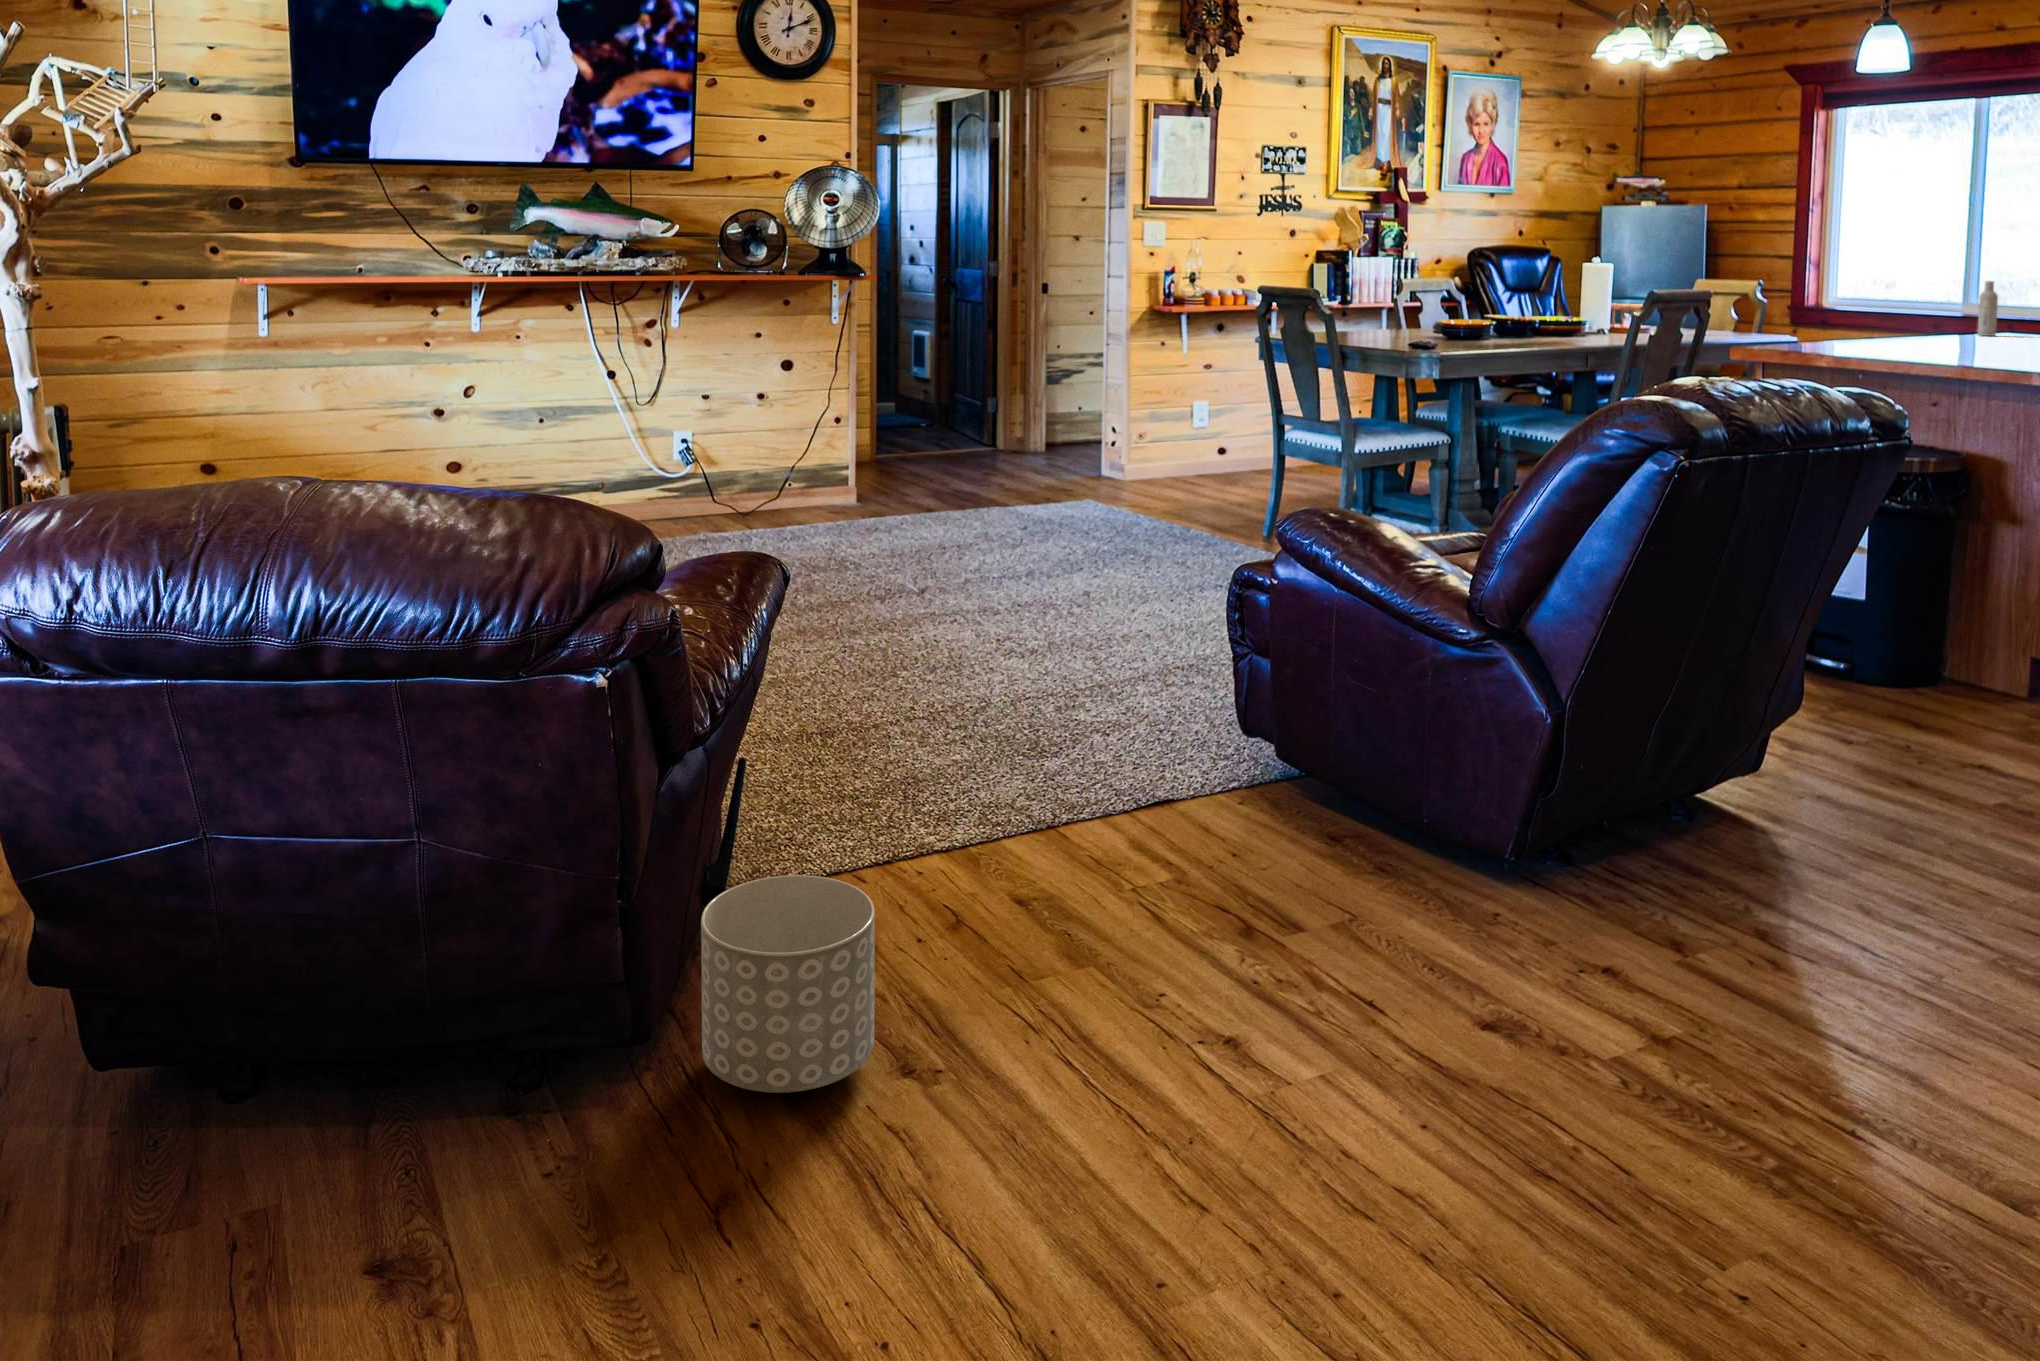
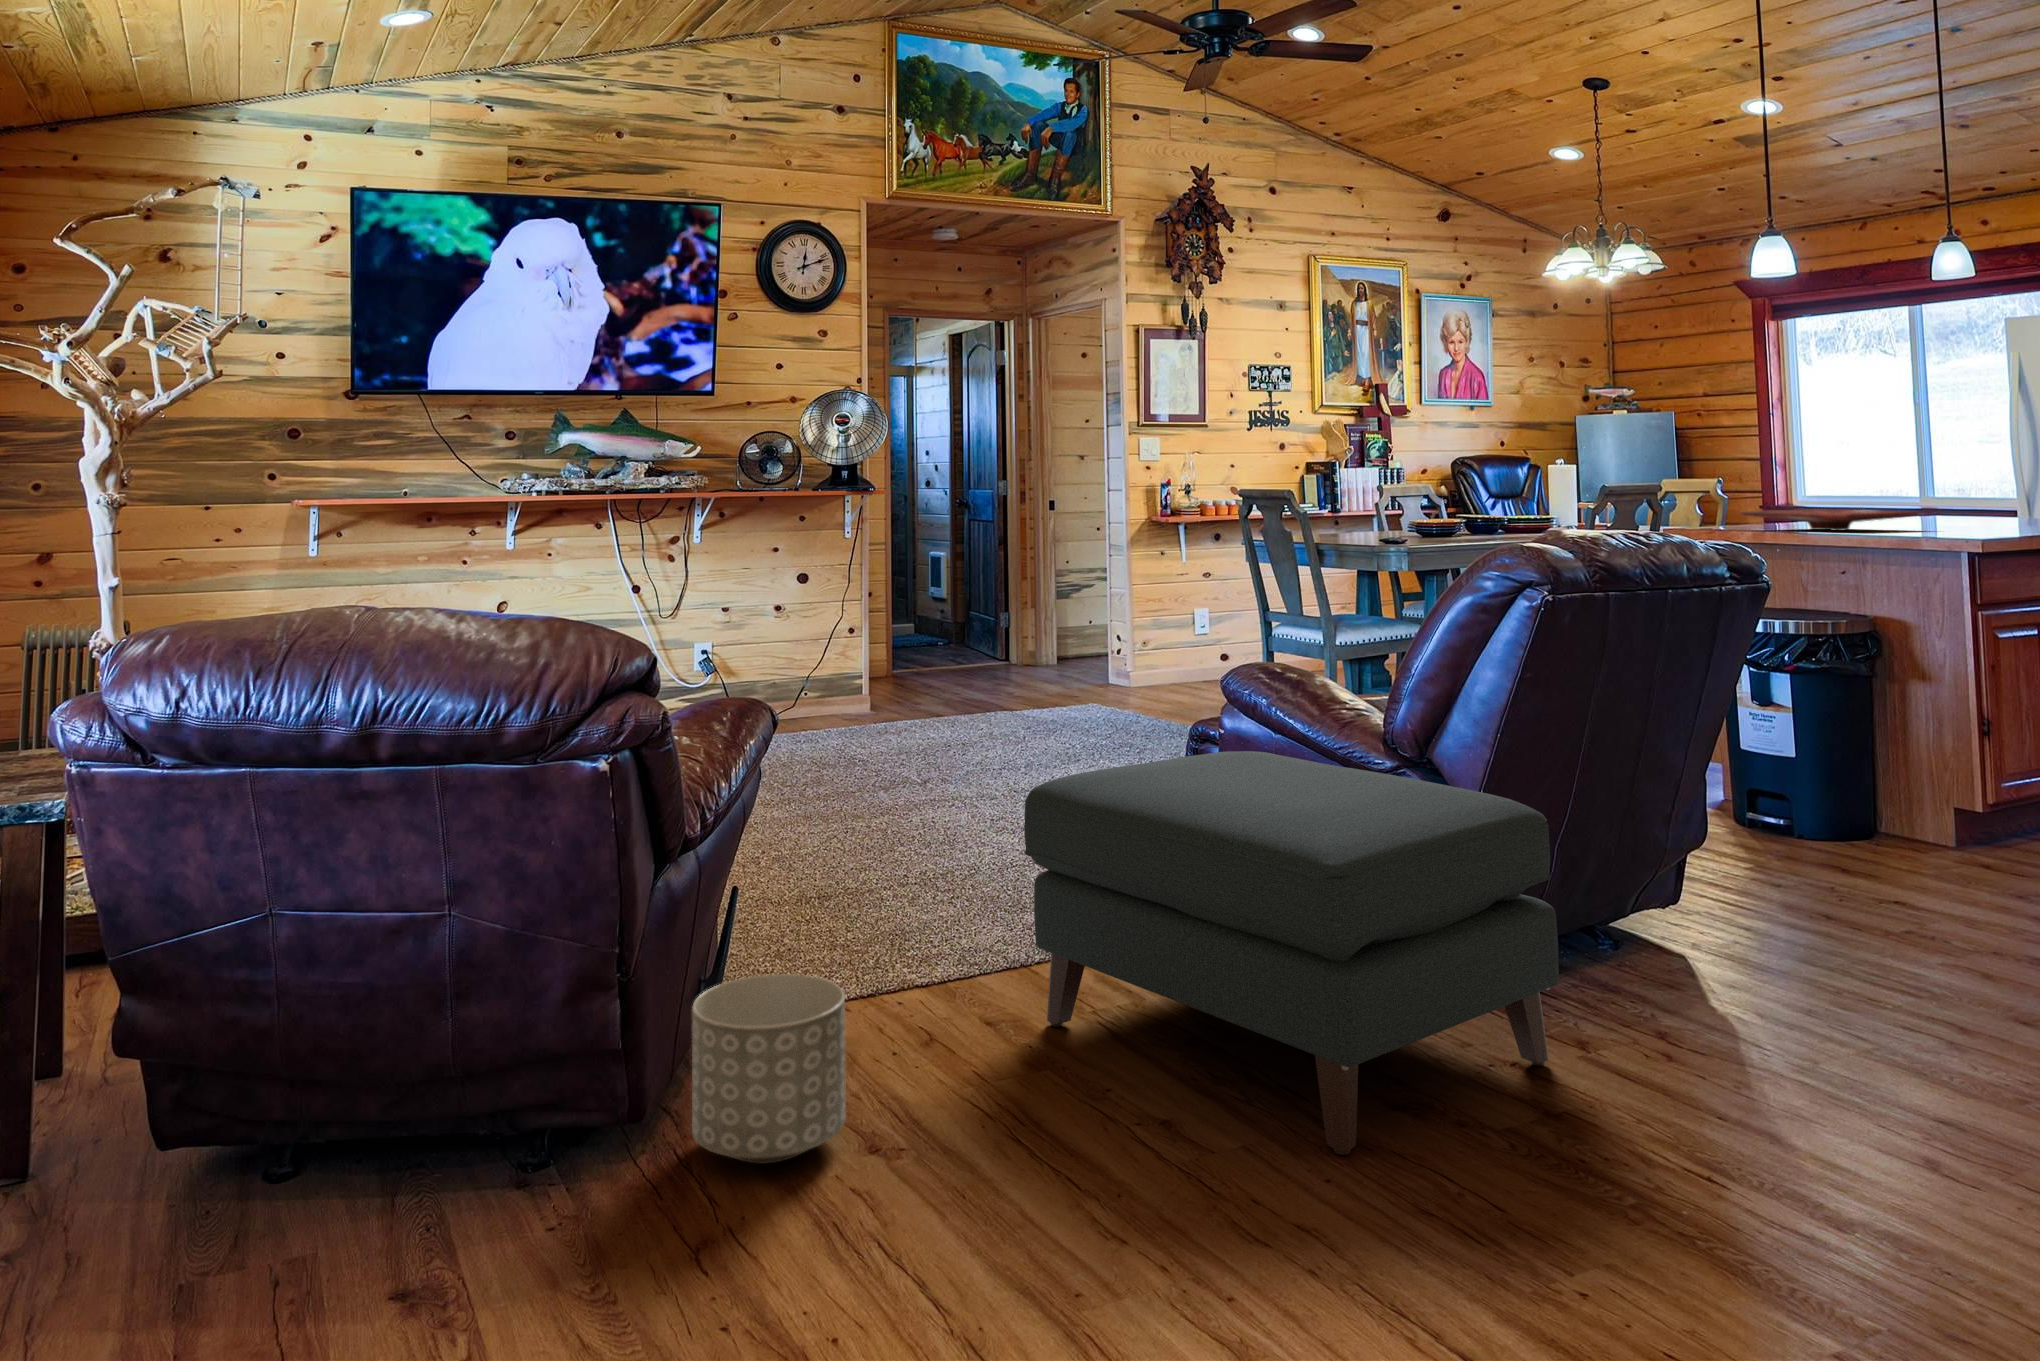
bottle: present [1977,281,1998,336] -> none [1906,467,1925,518]
cutting board: none [1826,333,2030,360] -> present [1741,509,1918,531]
ottoman: none [1063,611,1672,1096] -> present [1024,751,1559,1155]

